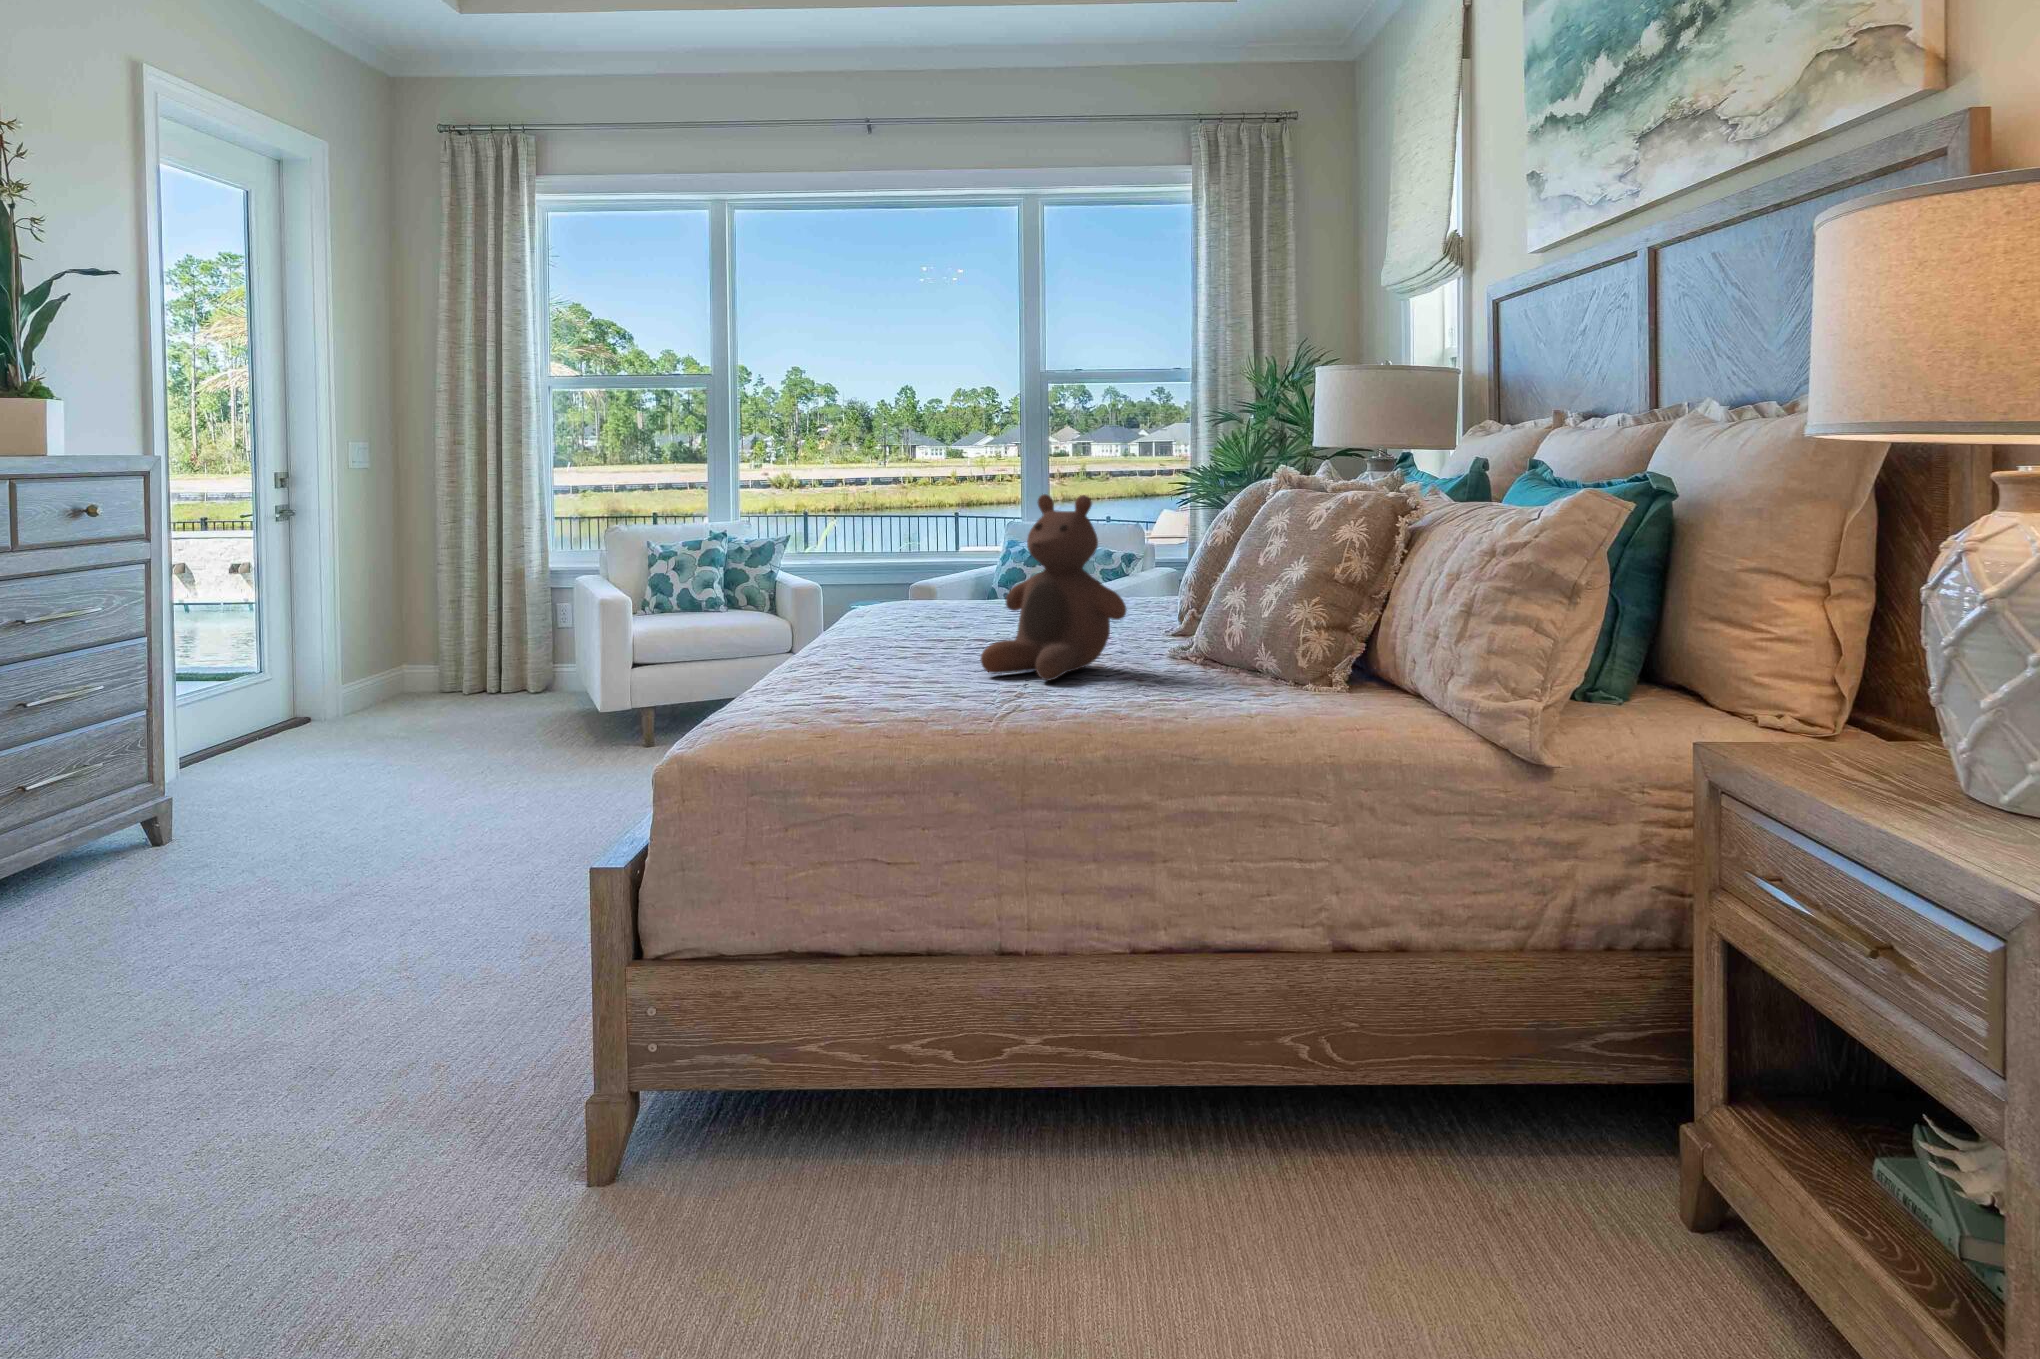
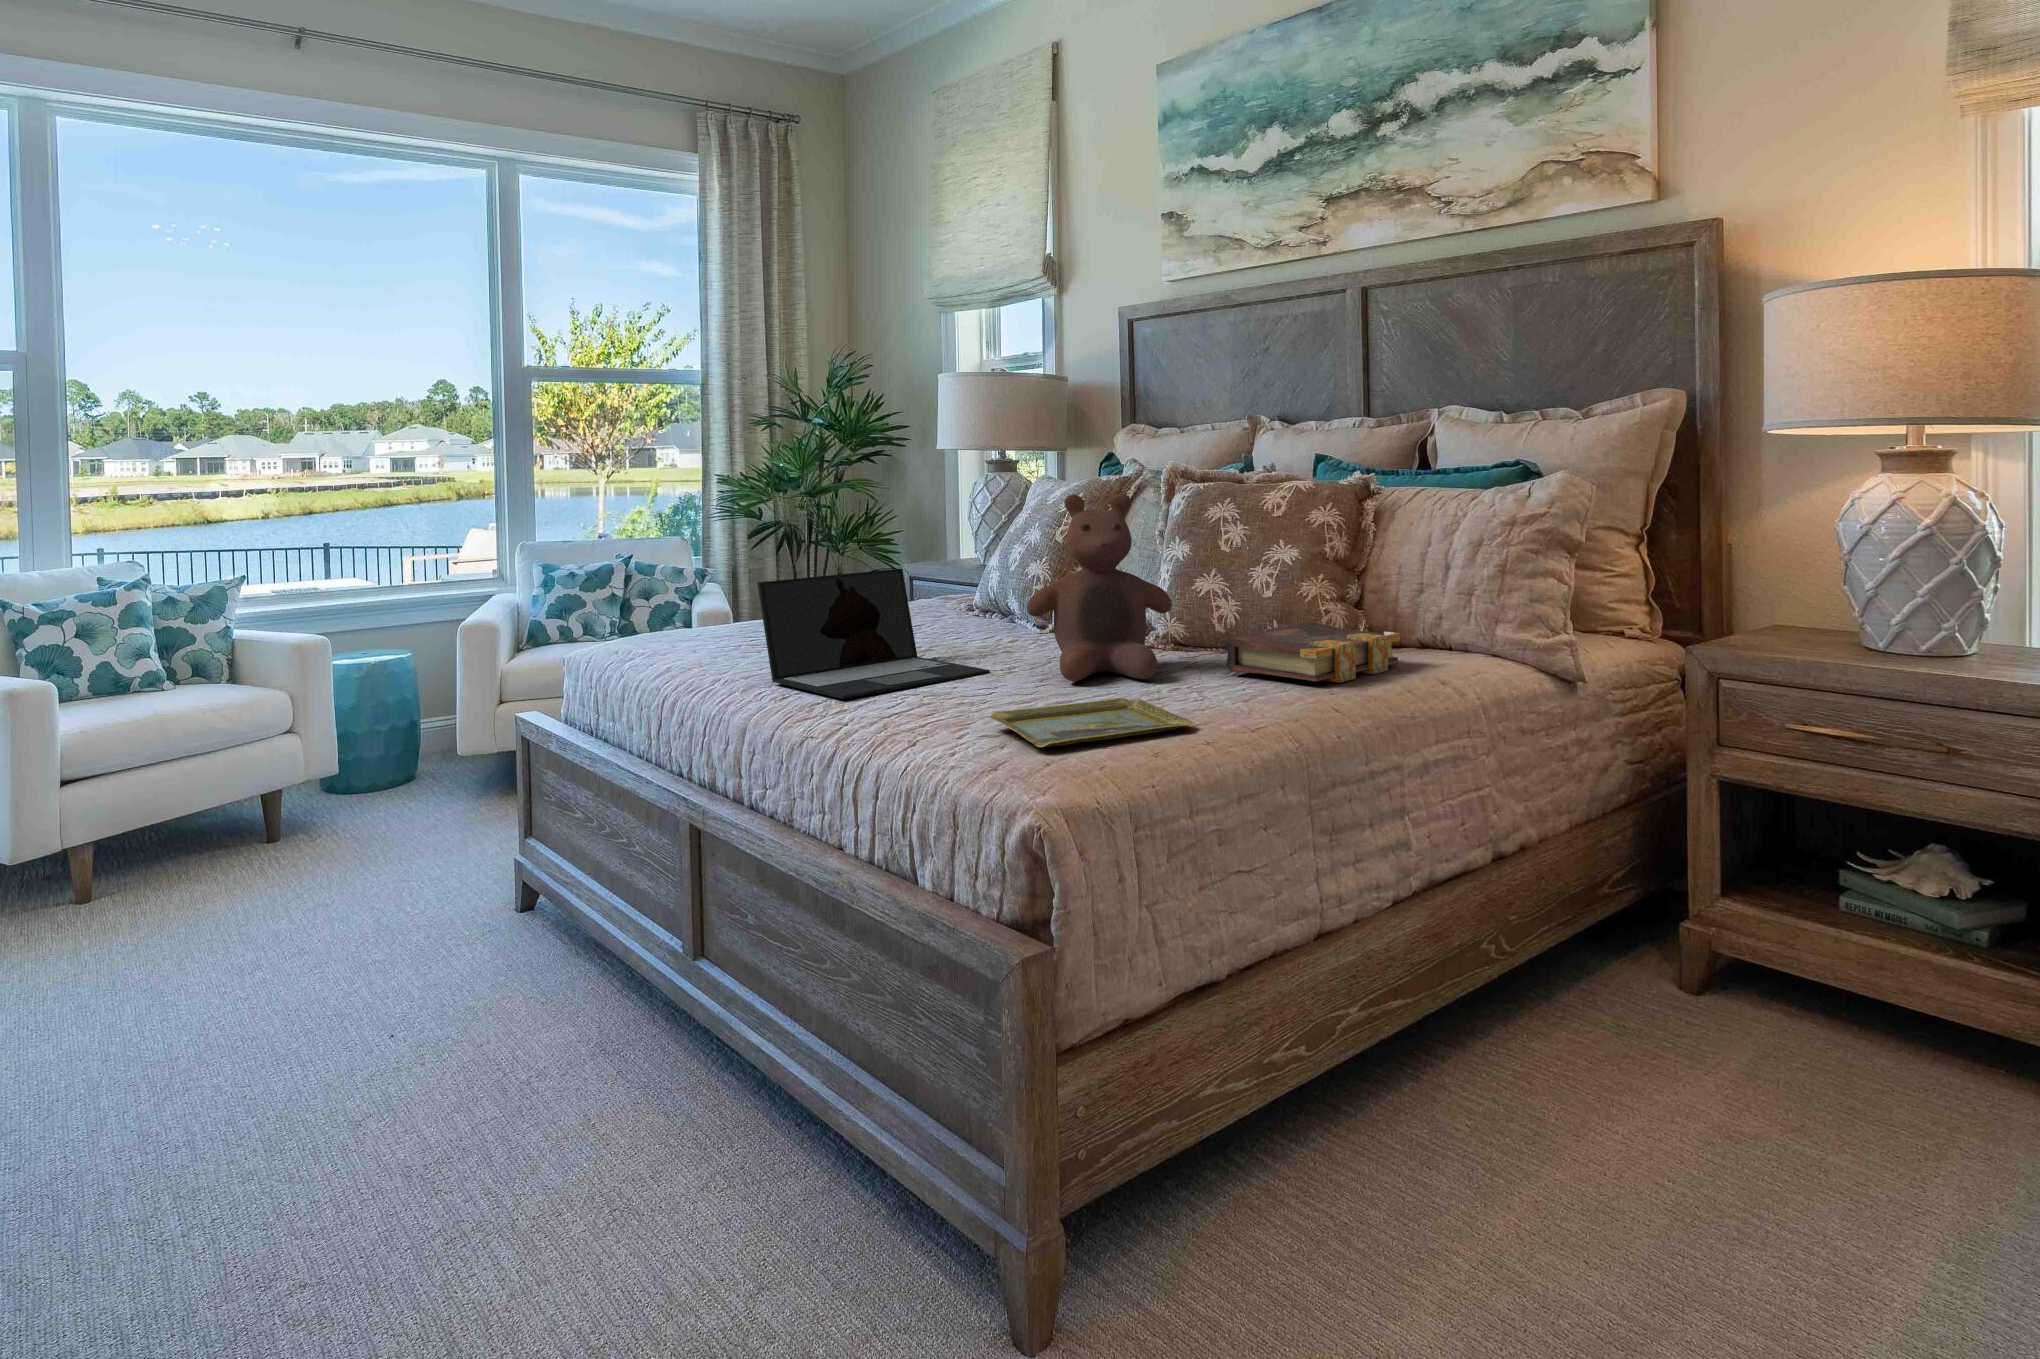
laptop: none [820,558,987,661] -> present [757,568,990,699]
book: none [1127,648,1305,709] -> present [1226,622,1400,683]
tray: none [757,680,945,717] -> present [988,698,1193,747]

